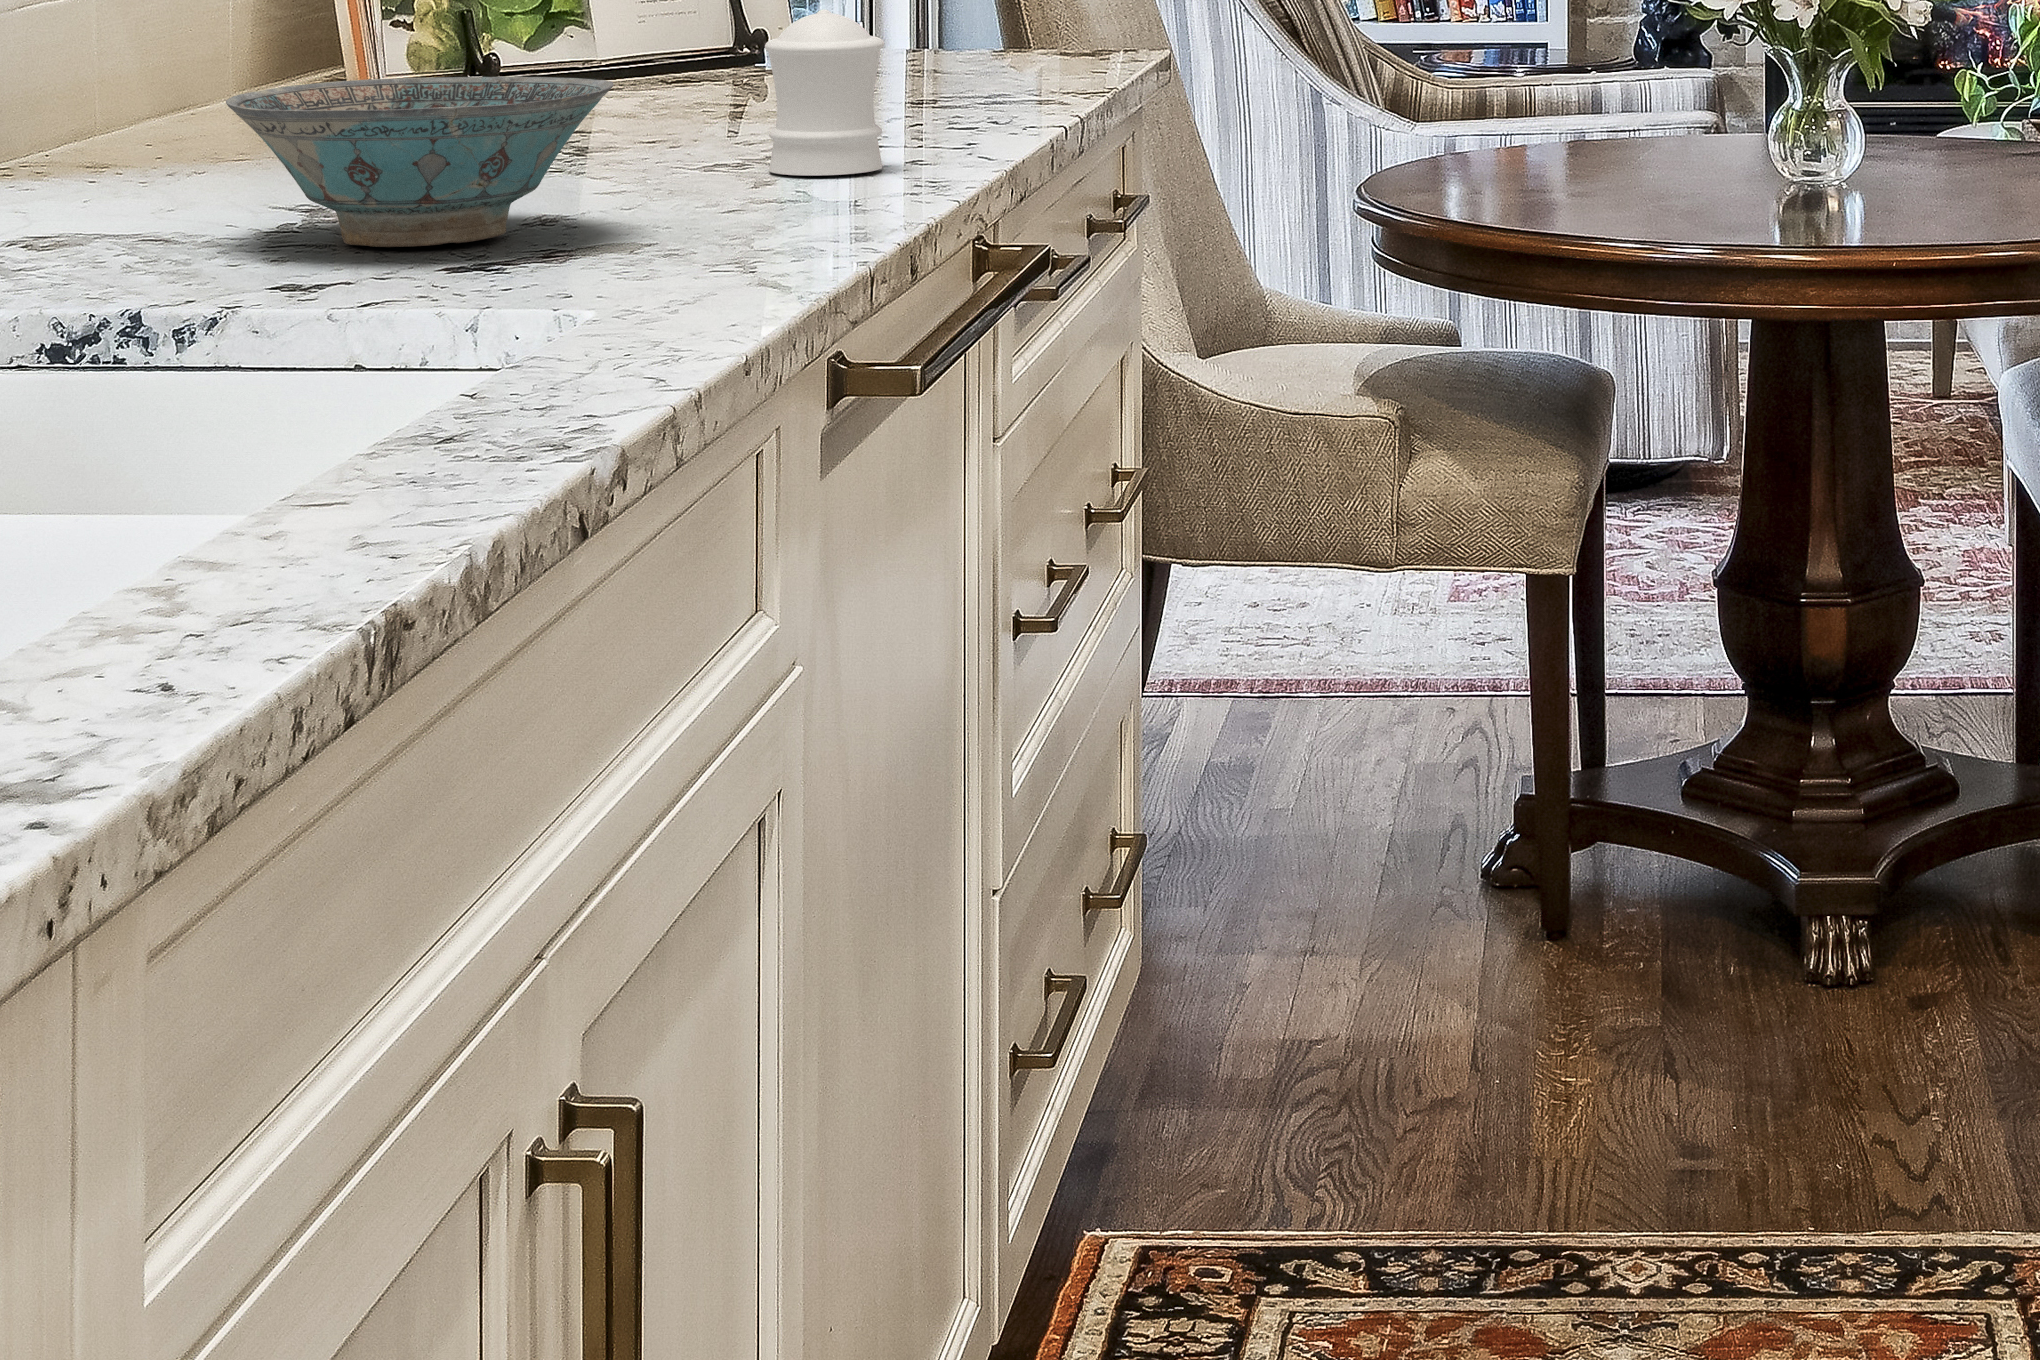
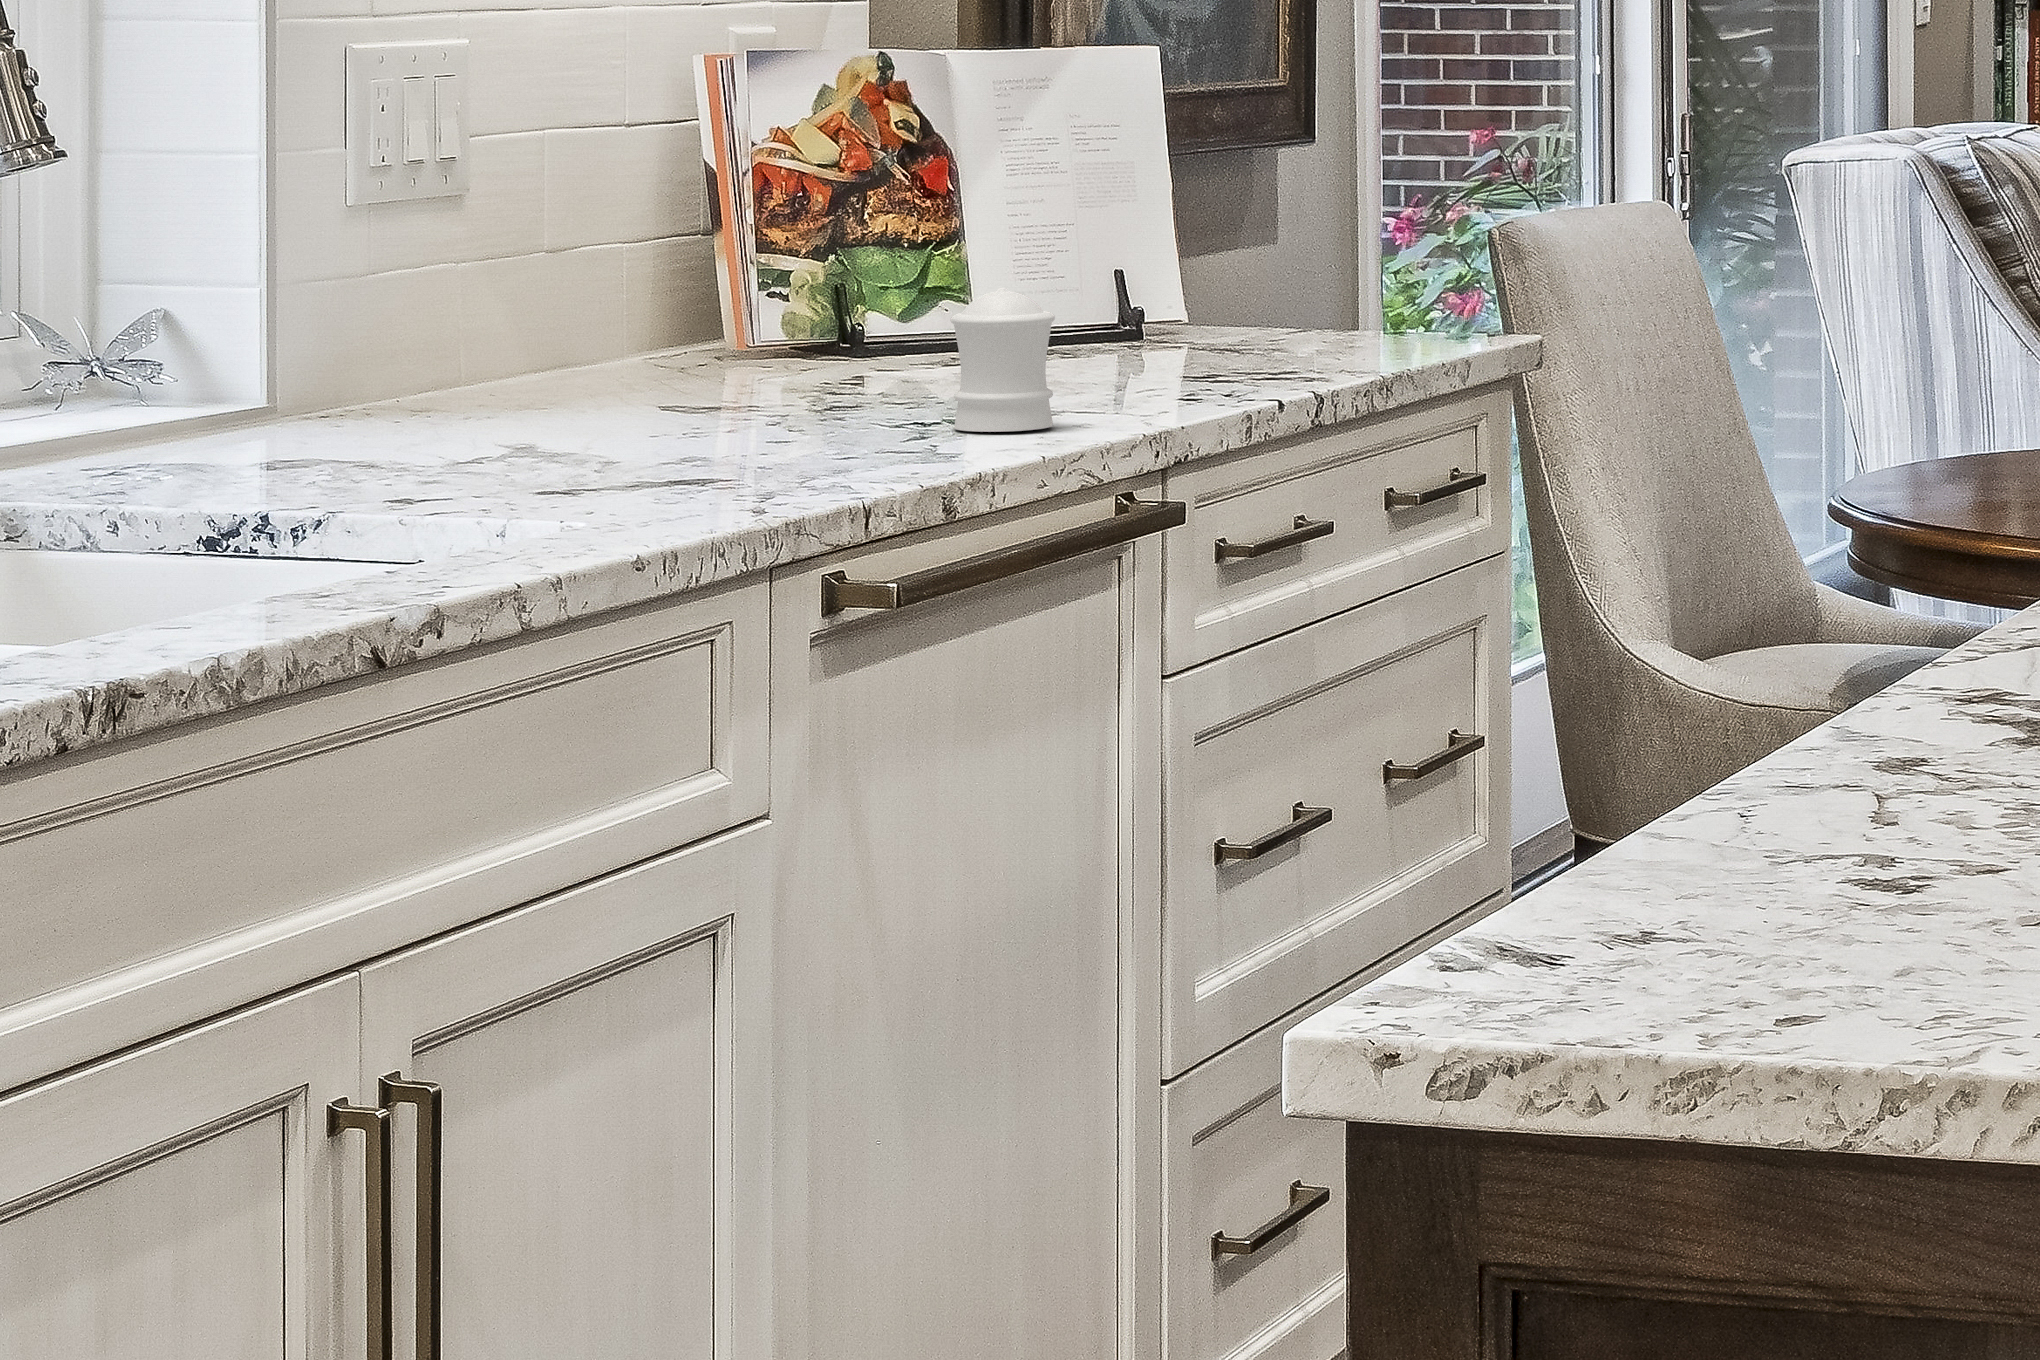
ceramic bowl: present [226,77,614,247] -> none [414,338,730,474]

